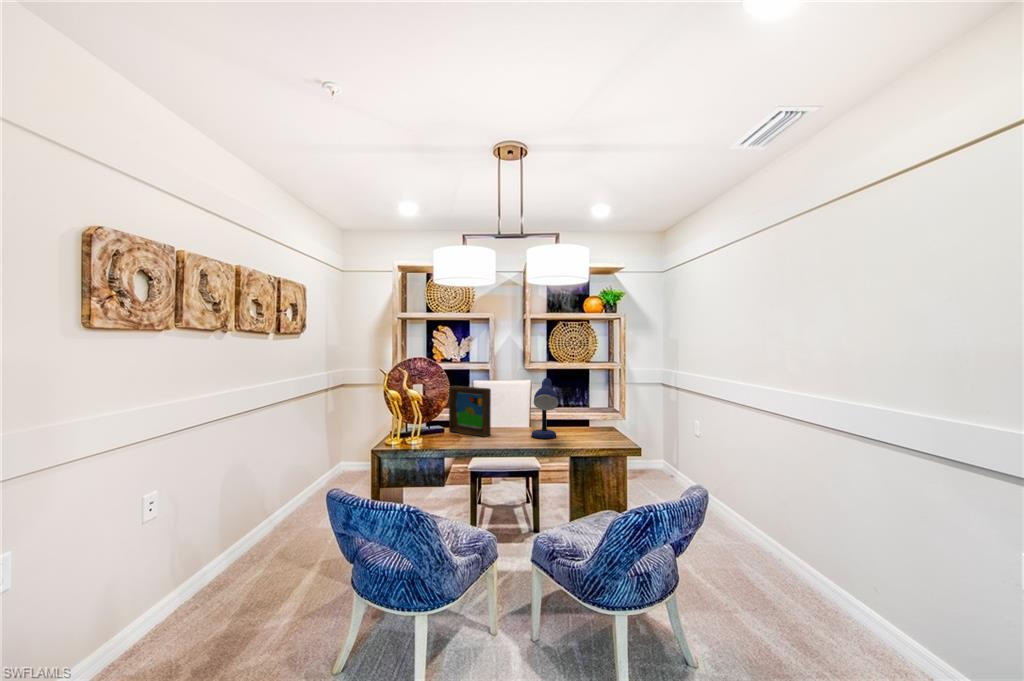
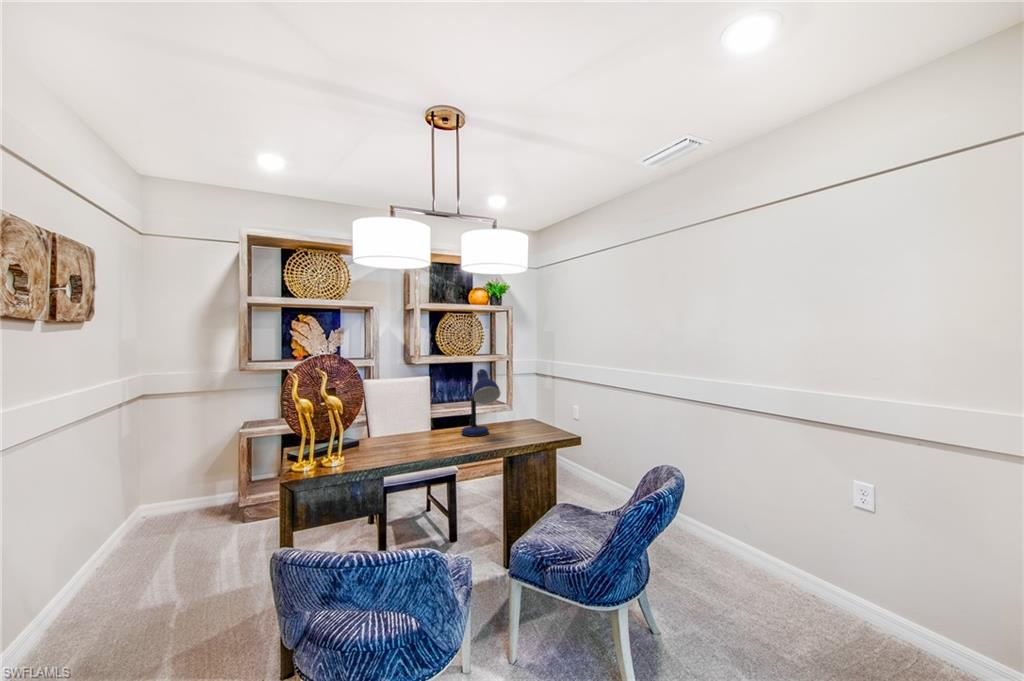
picture frame: present [449,386,491,437] -> none [357,385,414,442]

